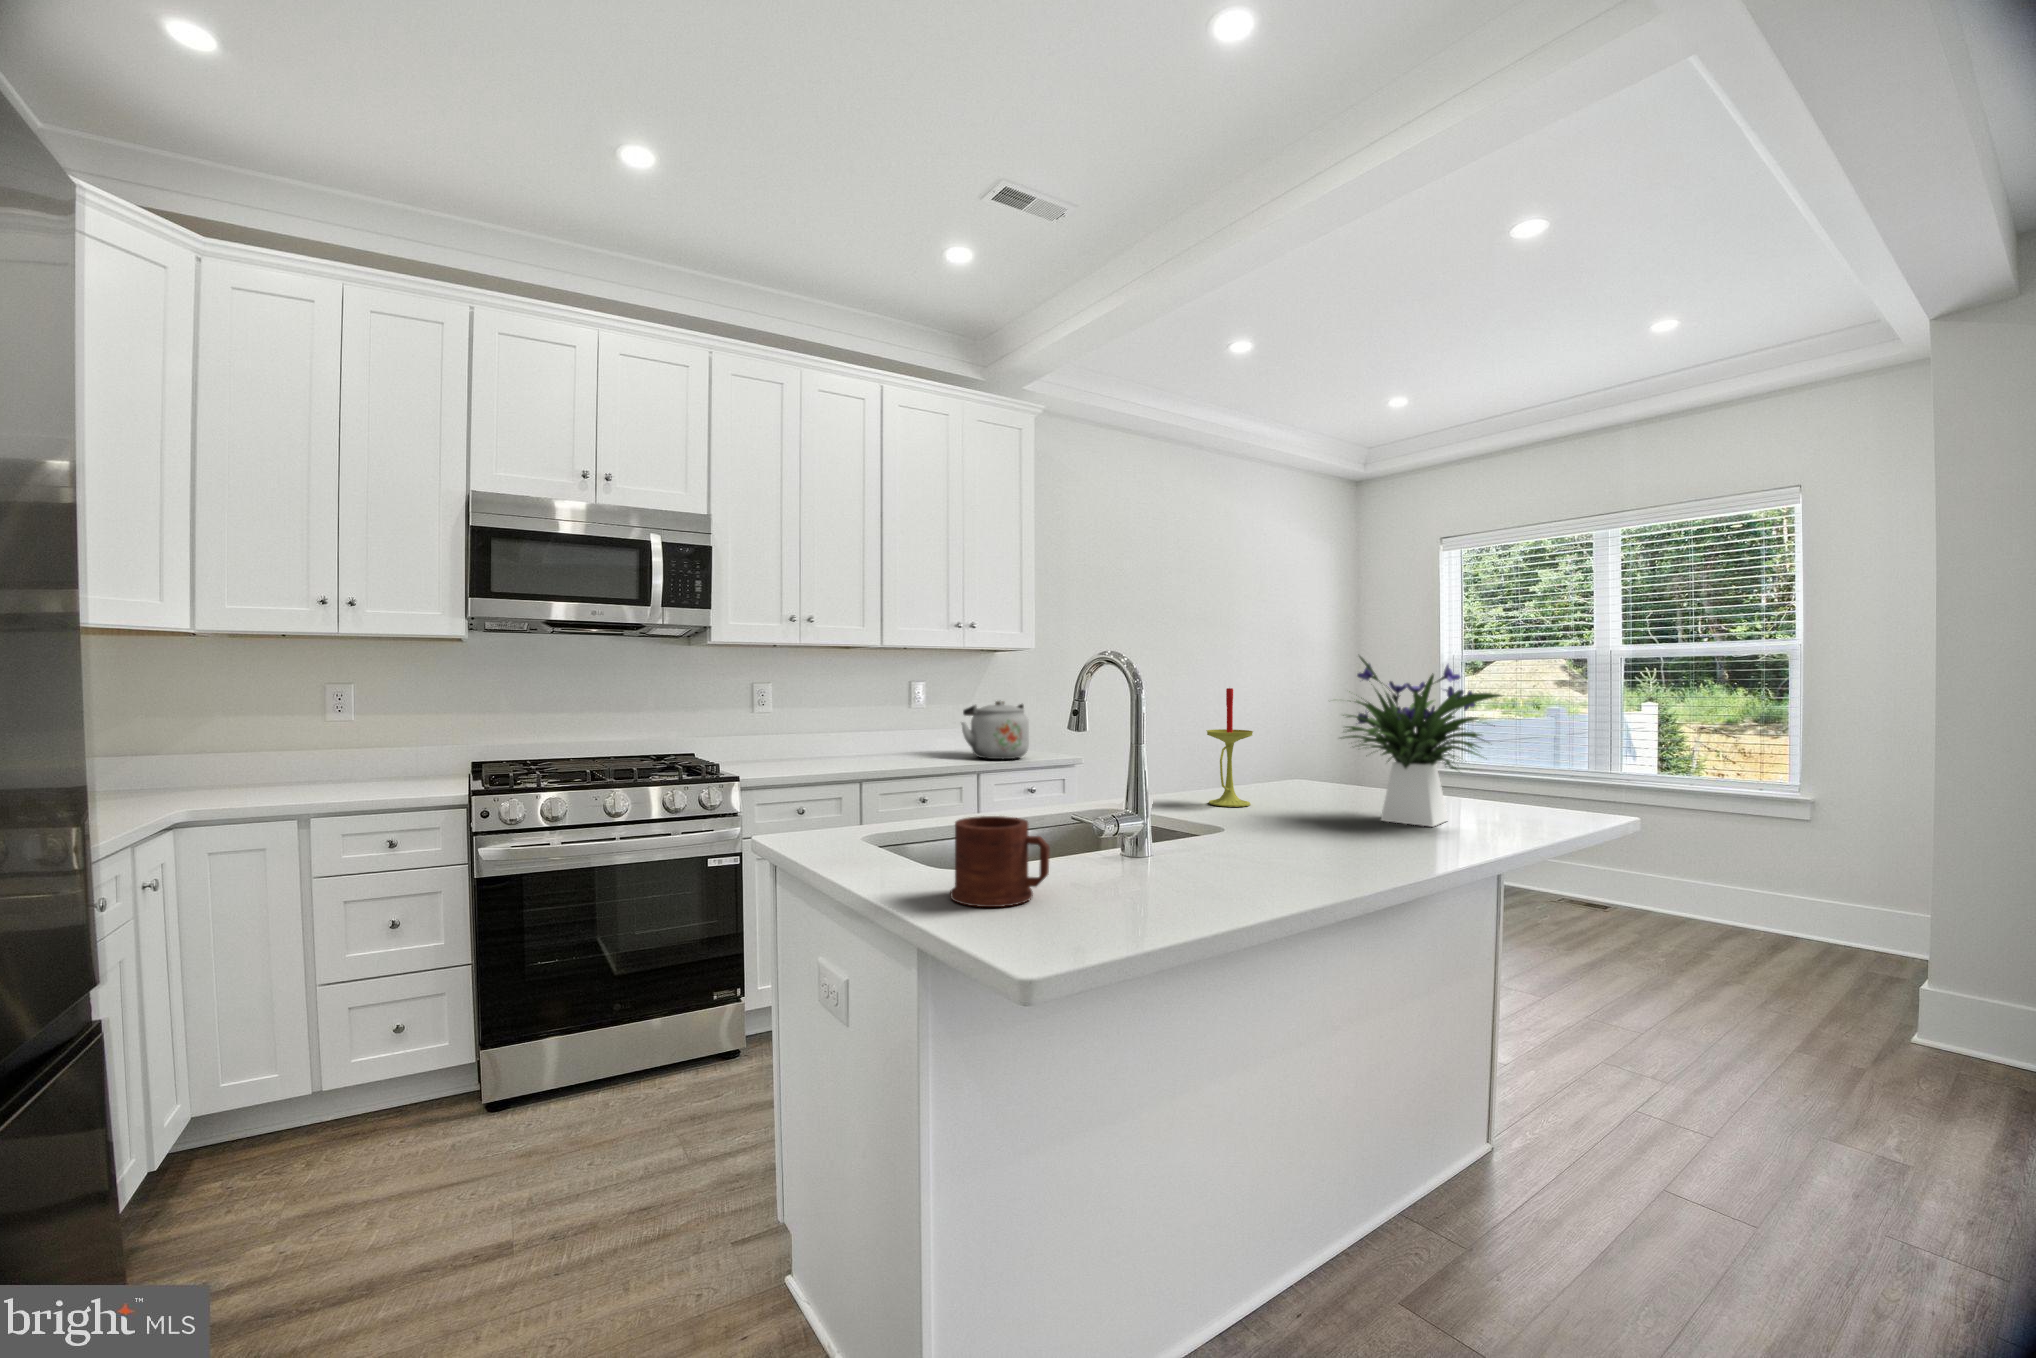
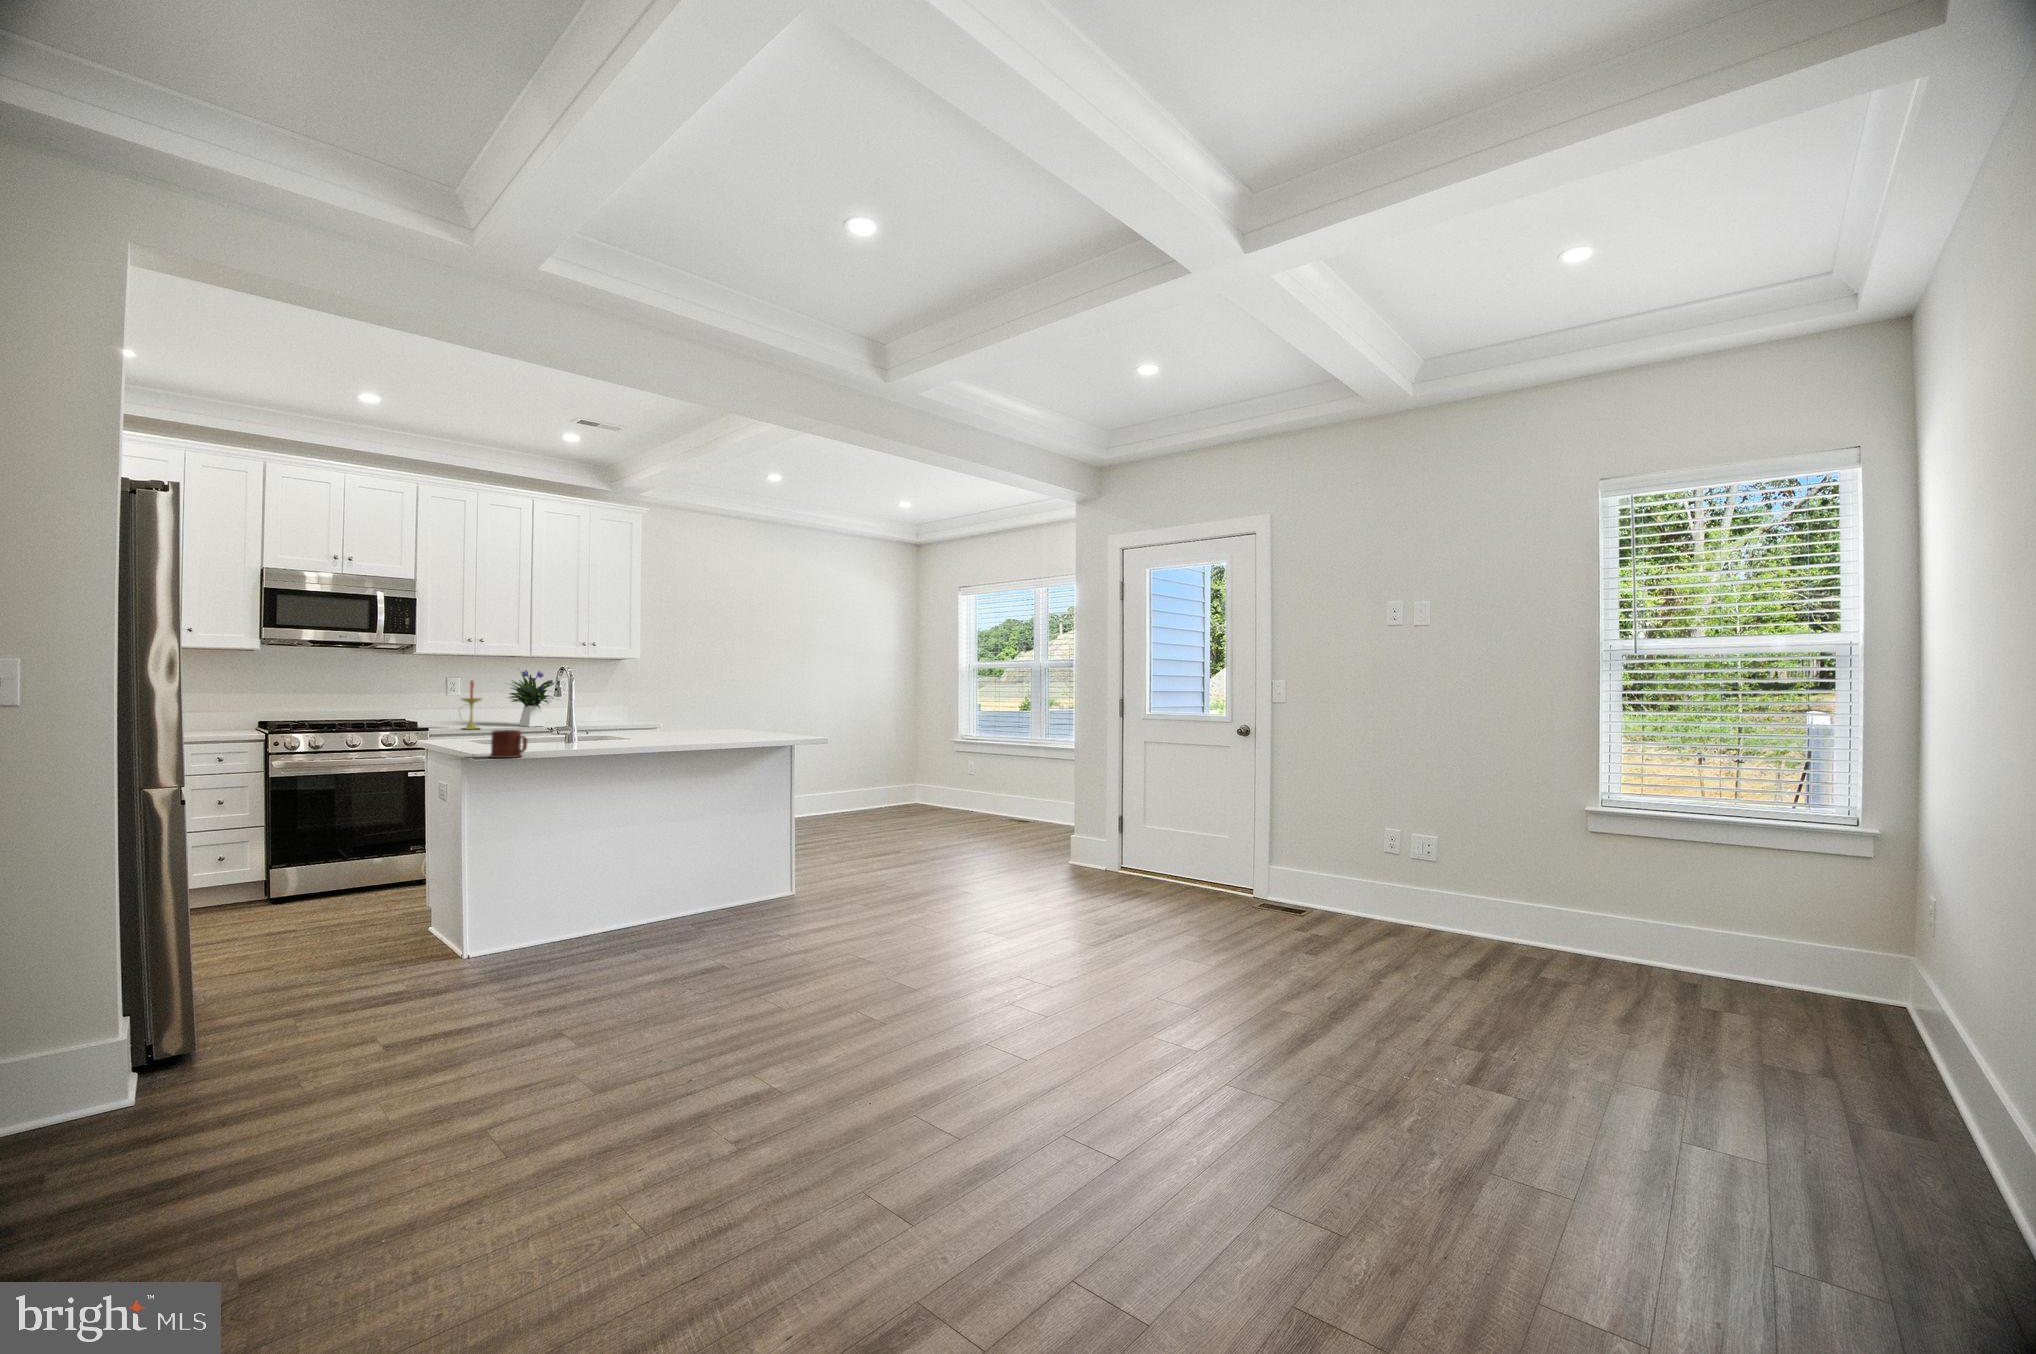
flower arrangement: present [1343,656,1501,827] -> present [508,670,554,727]
candle: present [1206,688,1253,807] -> present [461,680,481,729]
kettle: present [961,700,1029,759] -> none [584,690,630,724]

